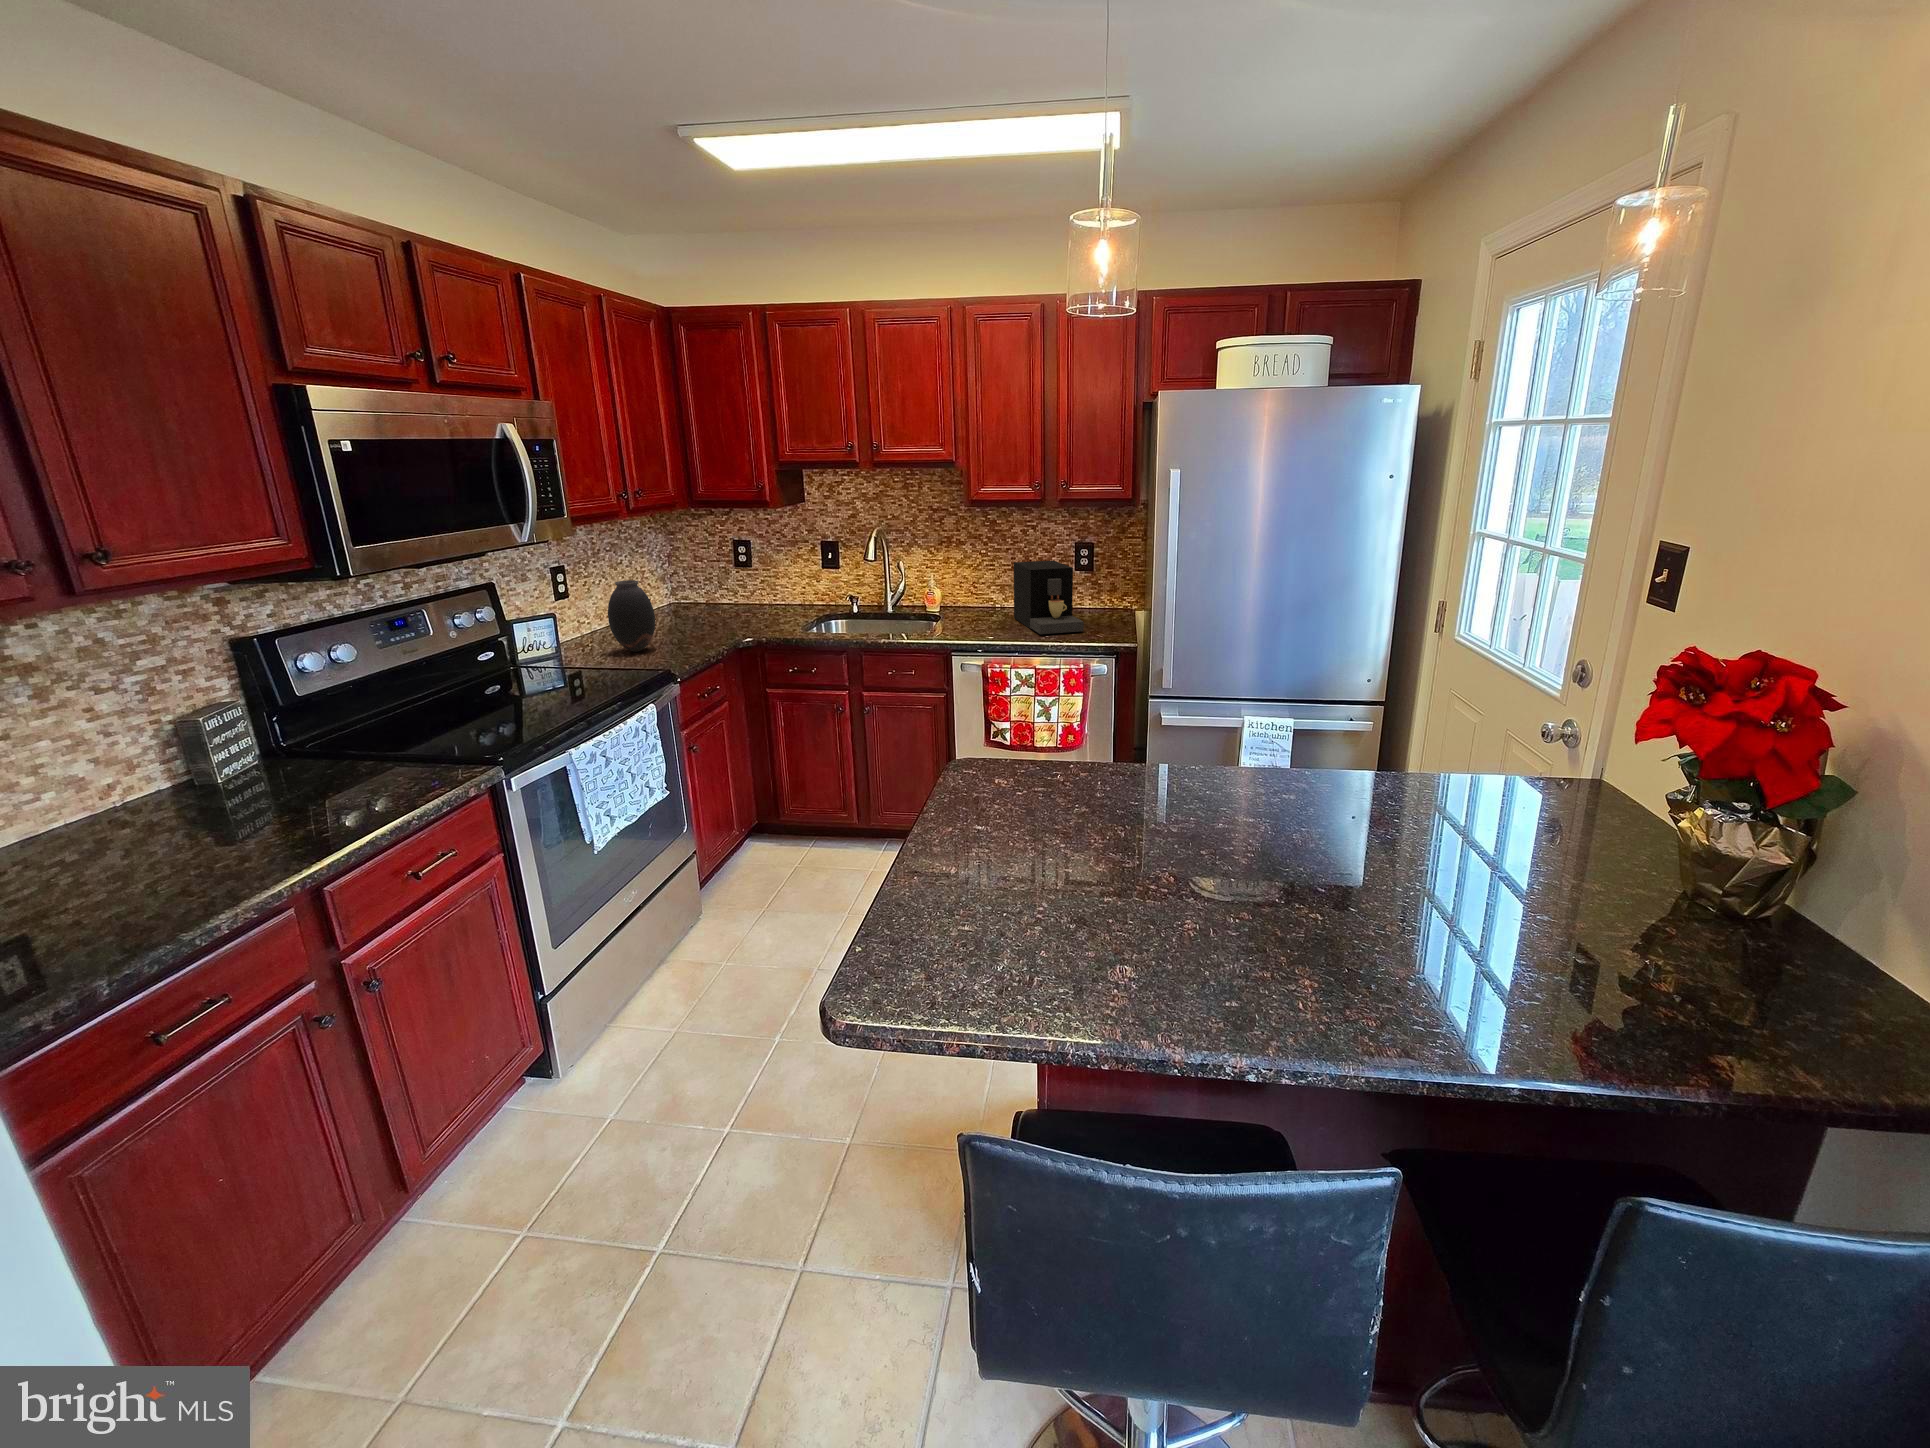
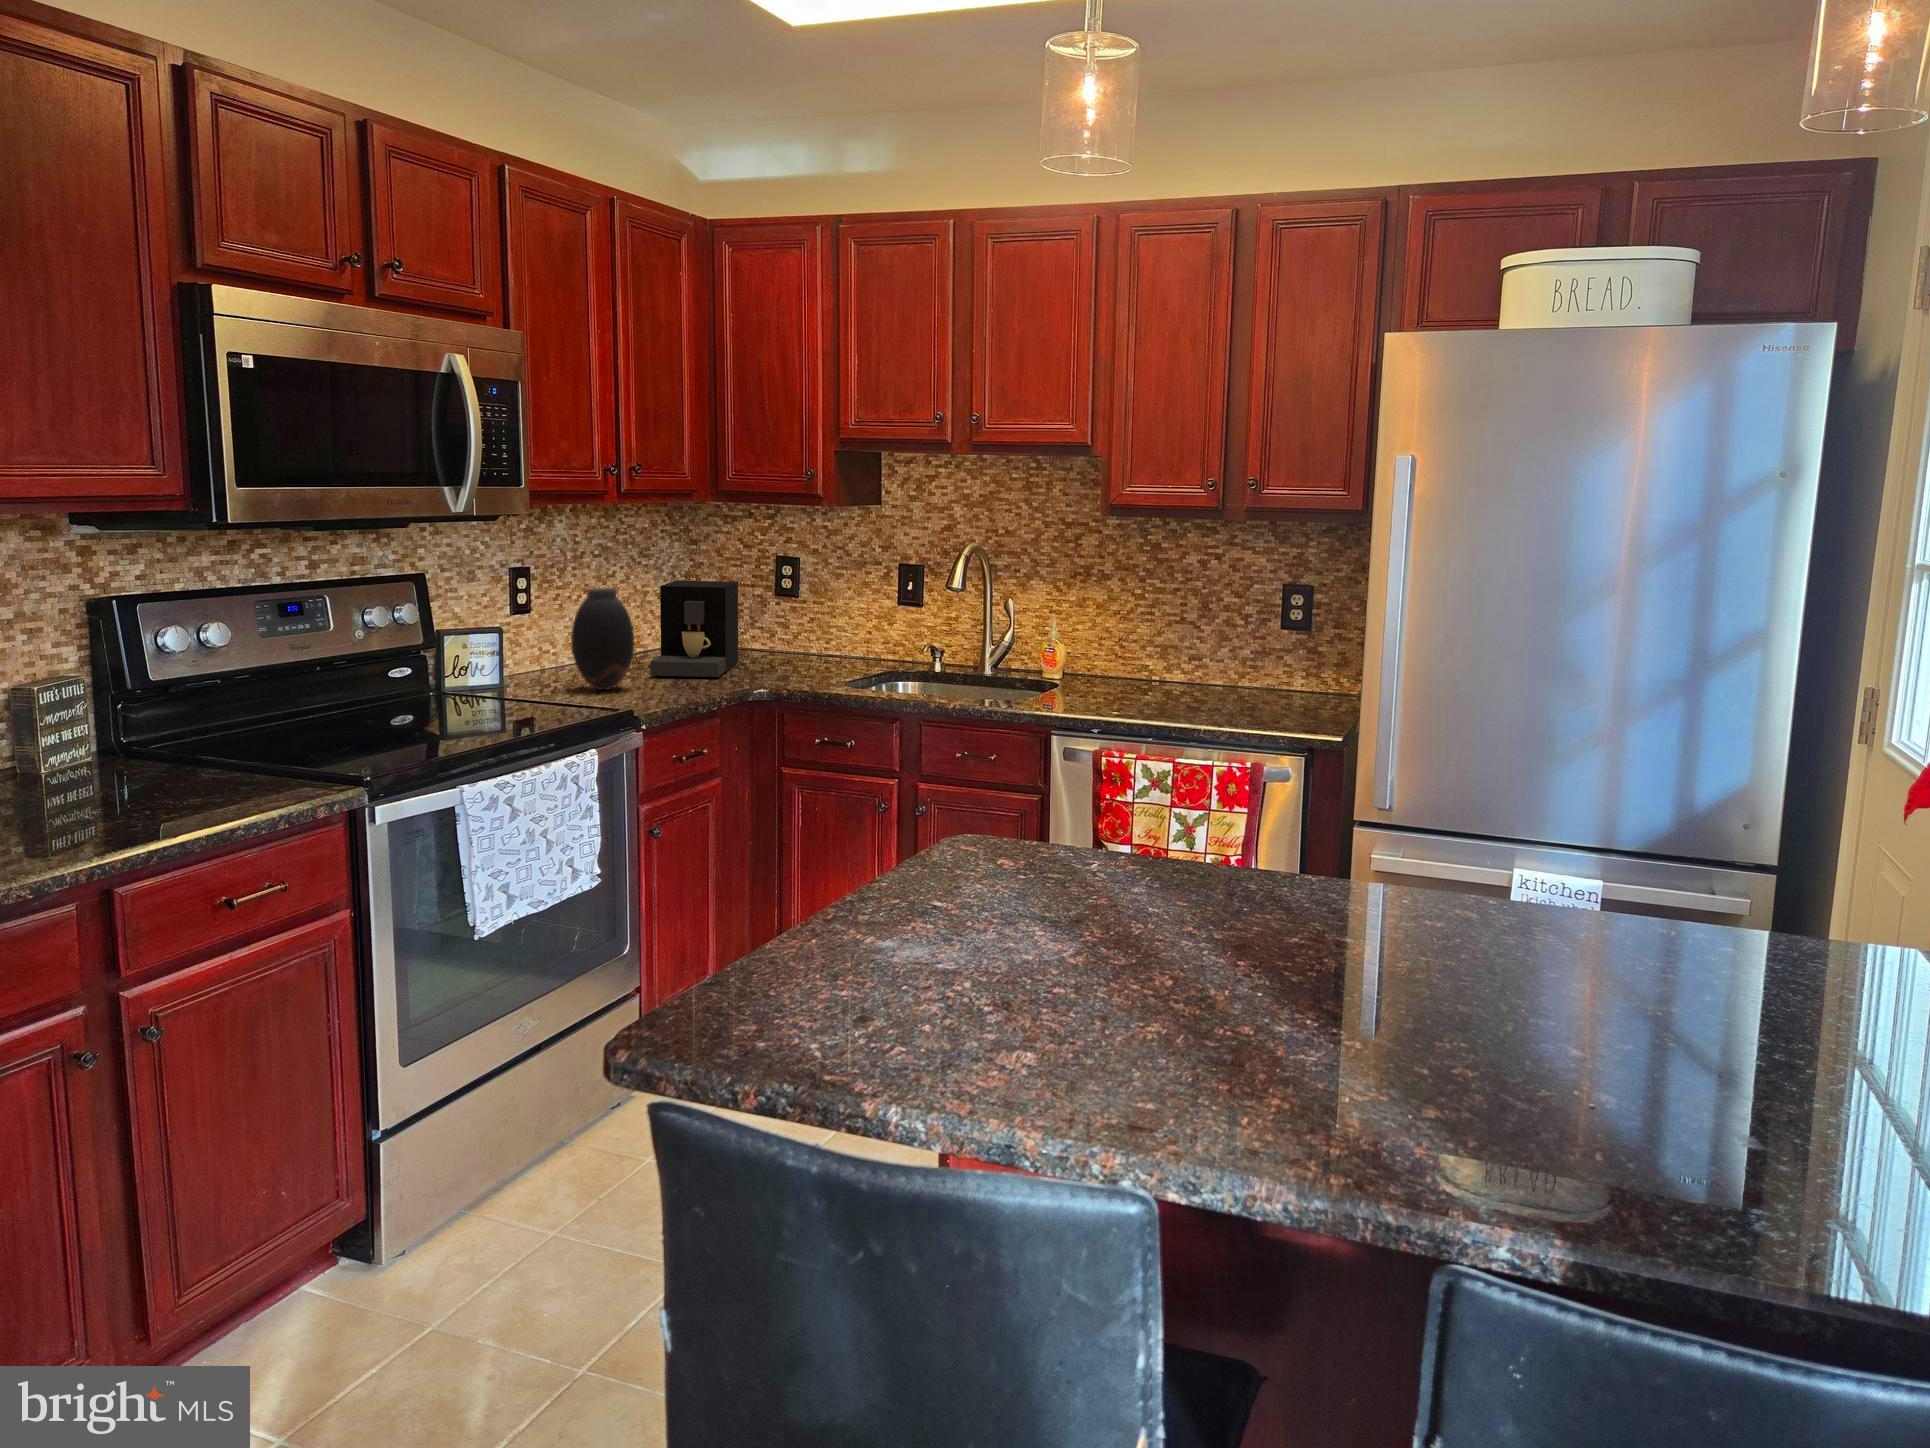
coffee maker: present [1014,561,1084,634] -> present [650,580,738,677]

